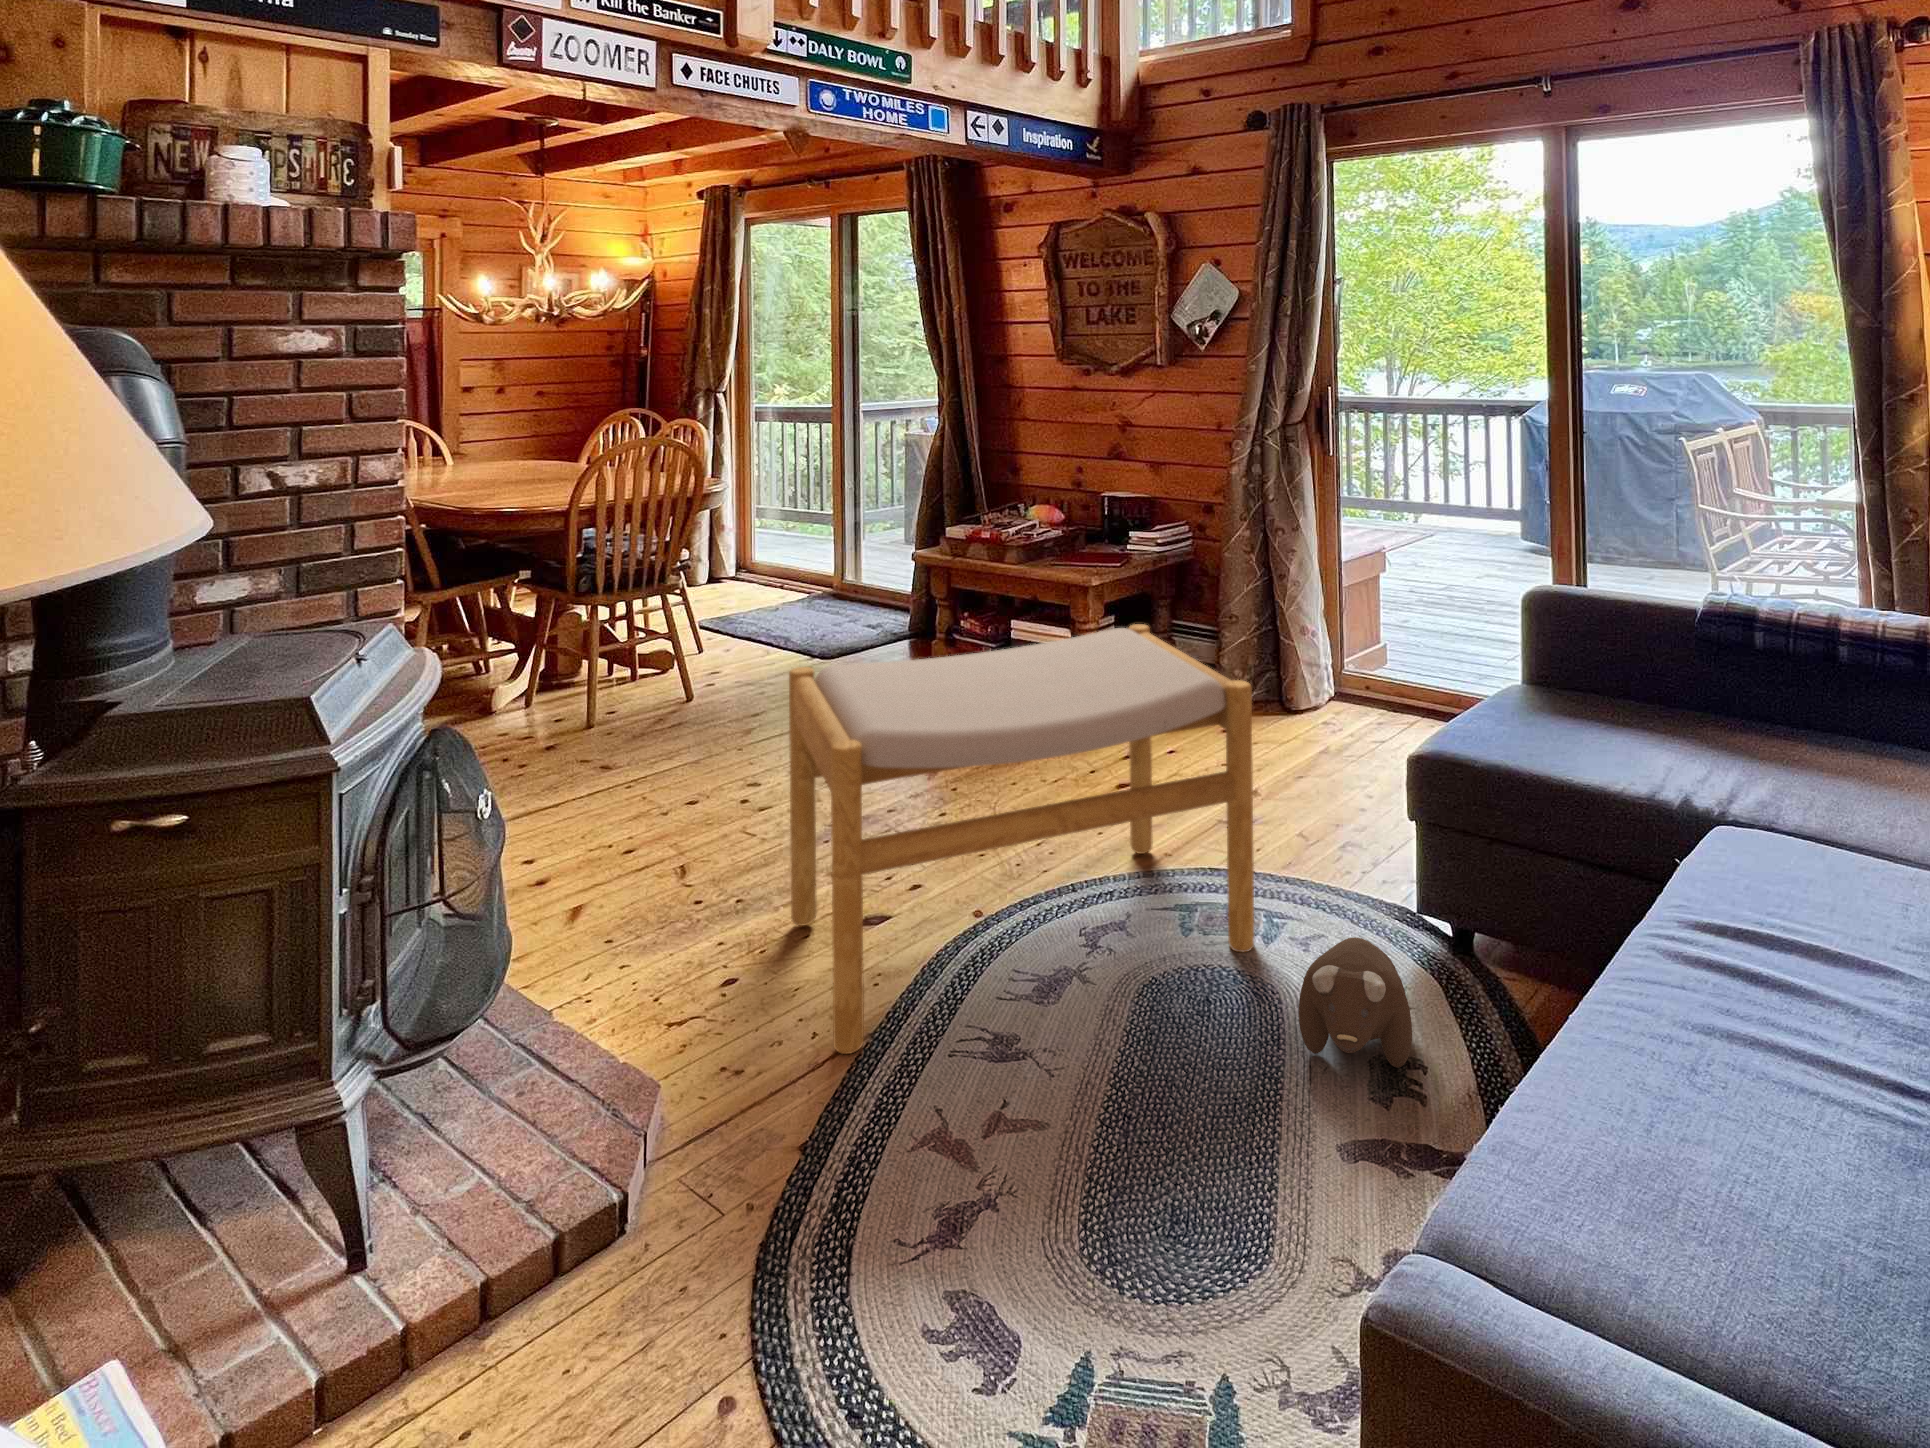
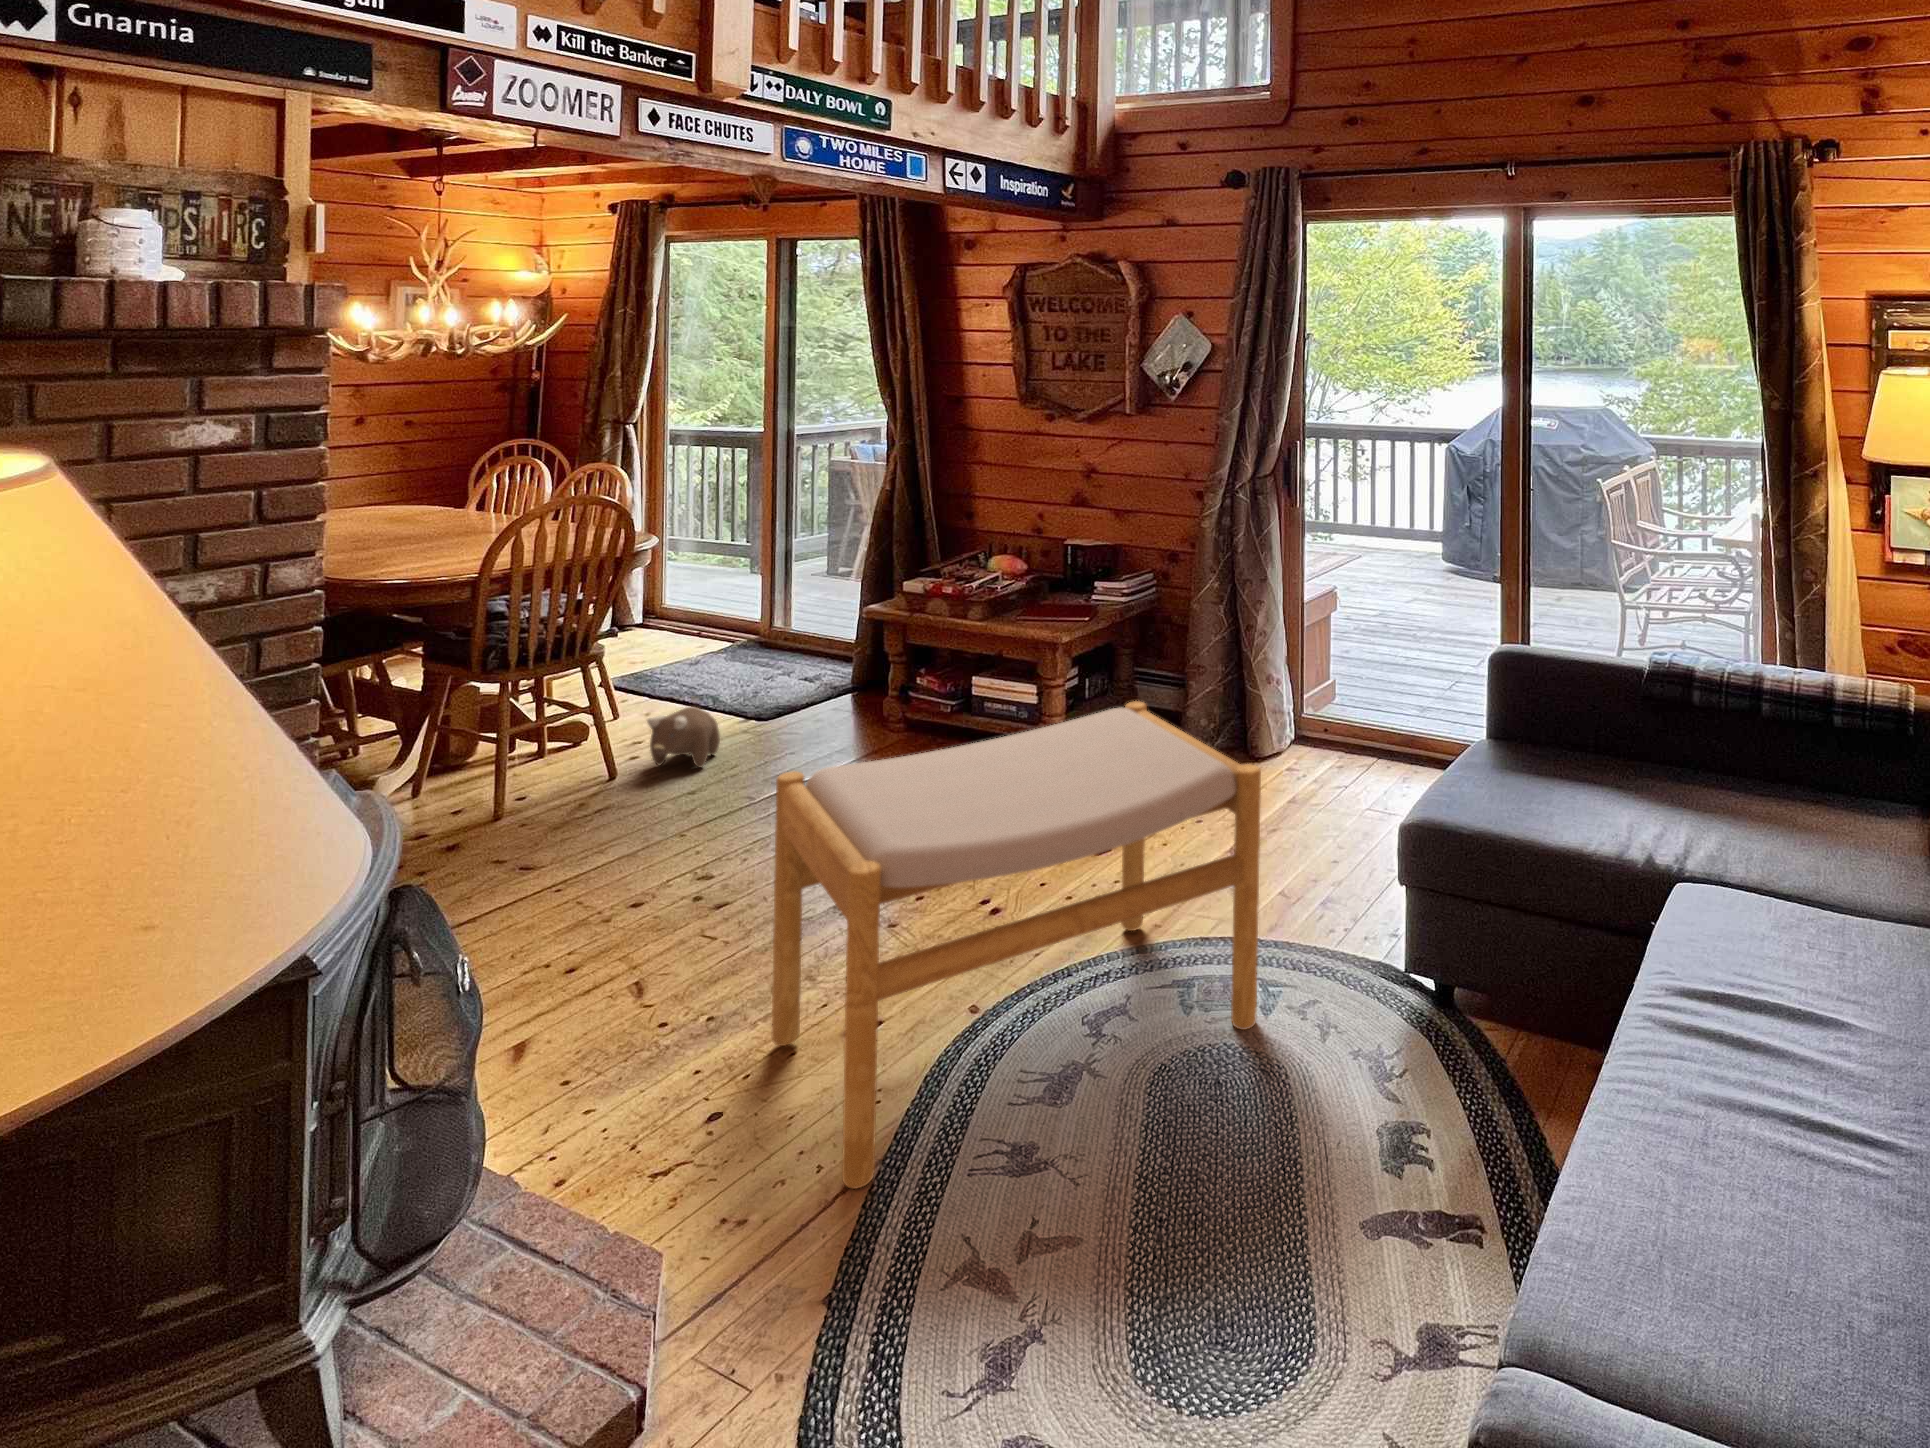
plush toy: present [1299,937,1412,1068] -> present [647,707,720,767]

